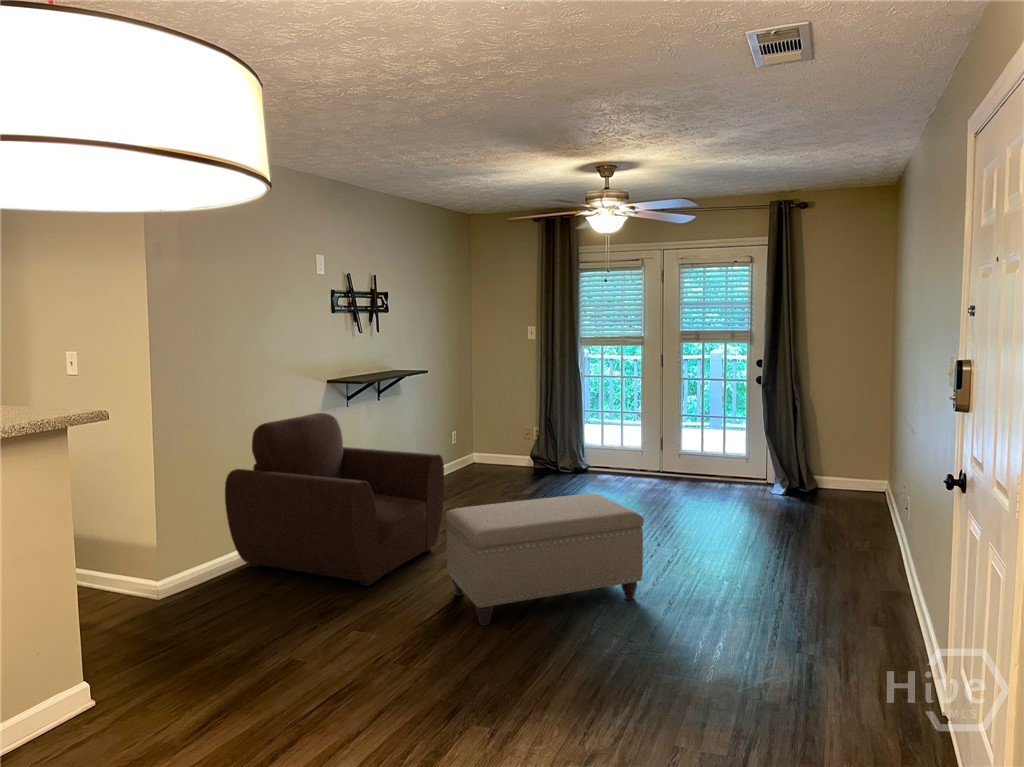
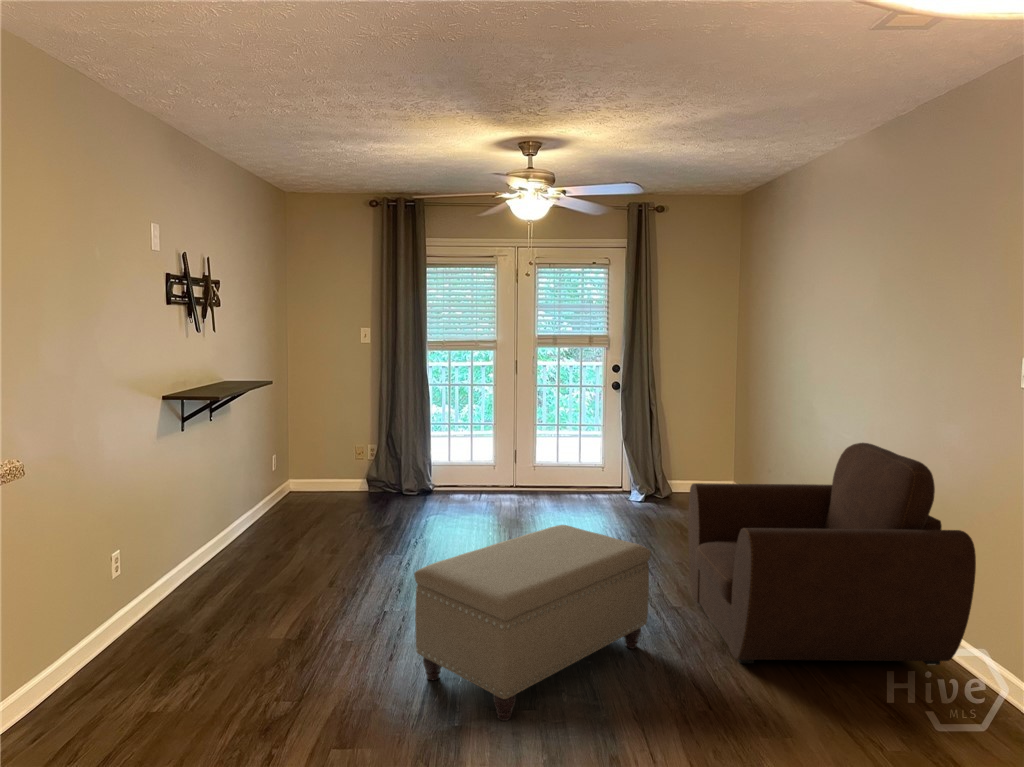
armchair: present [225,413,444,586] -> present [688,443,976,665]

